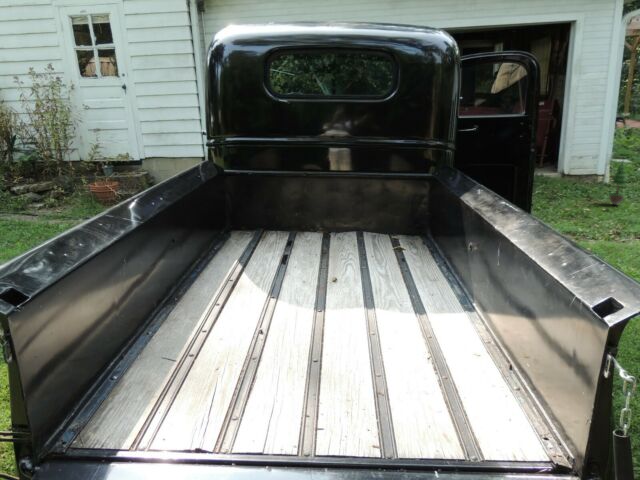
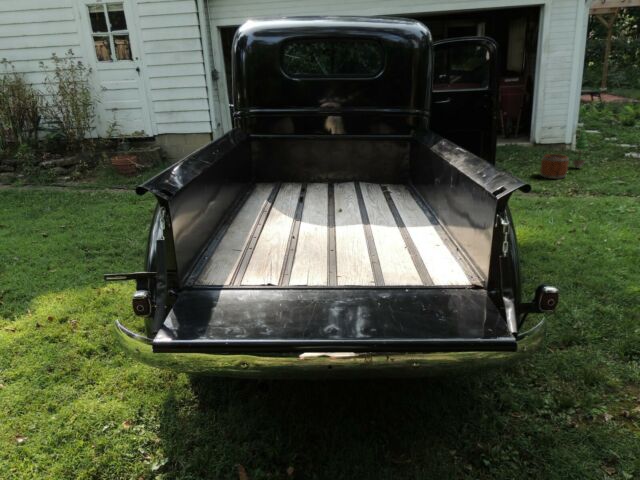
bucket: none [572,189,607,218] -> present [540,154,569,179]

